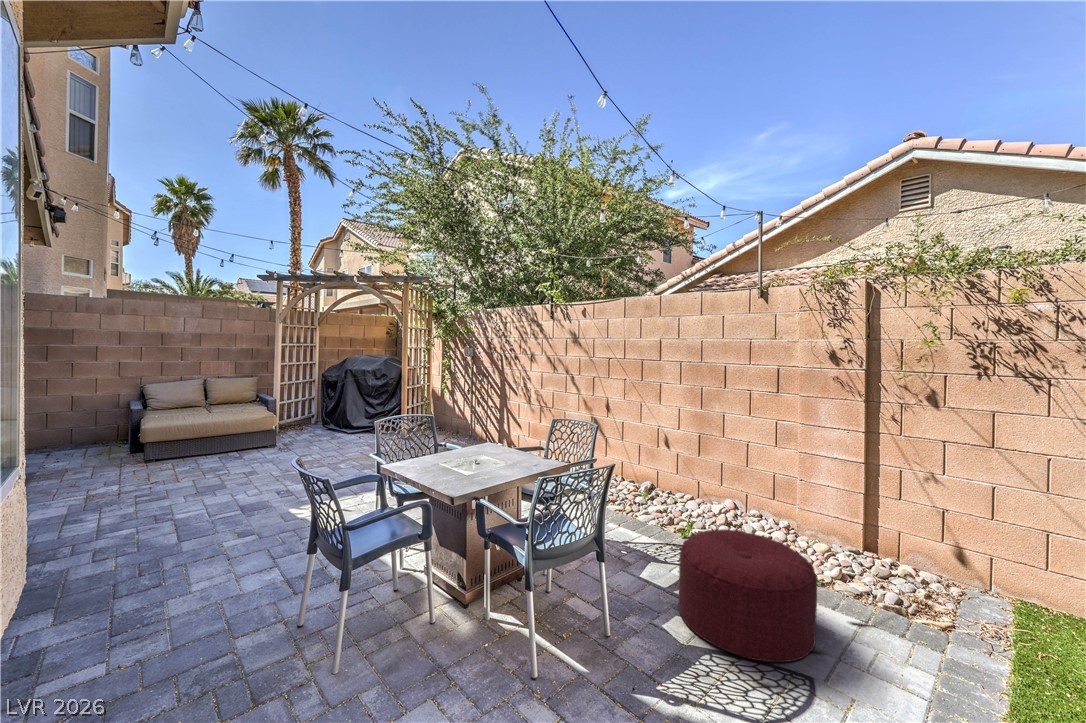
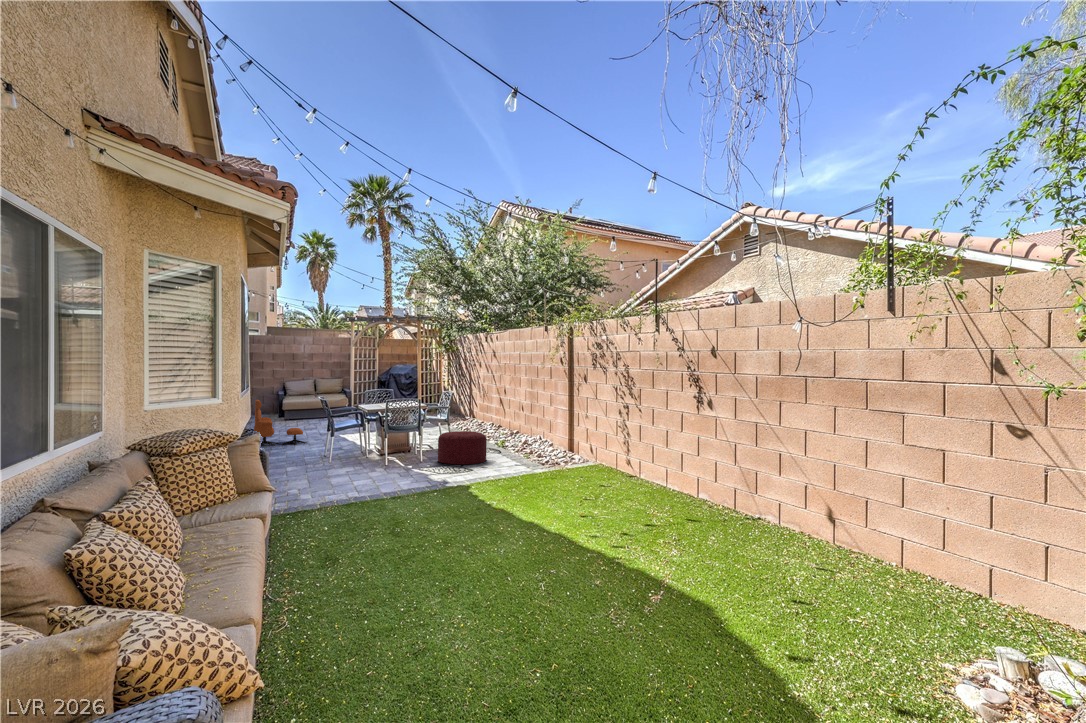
lounge chair: none [33,473,234,629] -> present [254,400,307,446]

